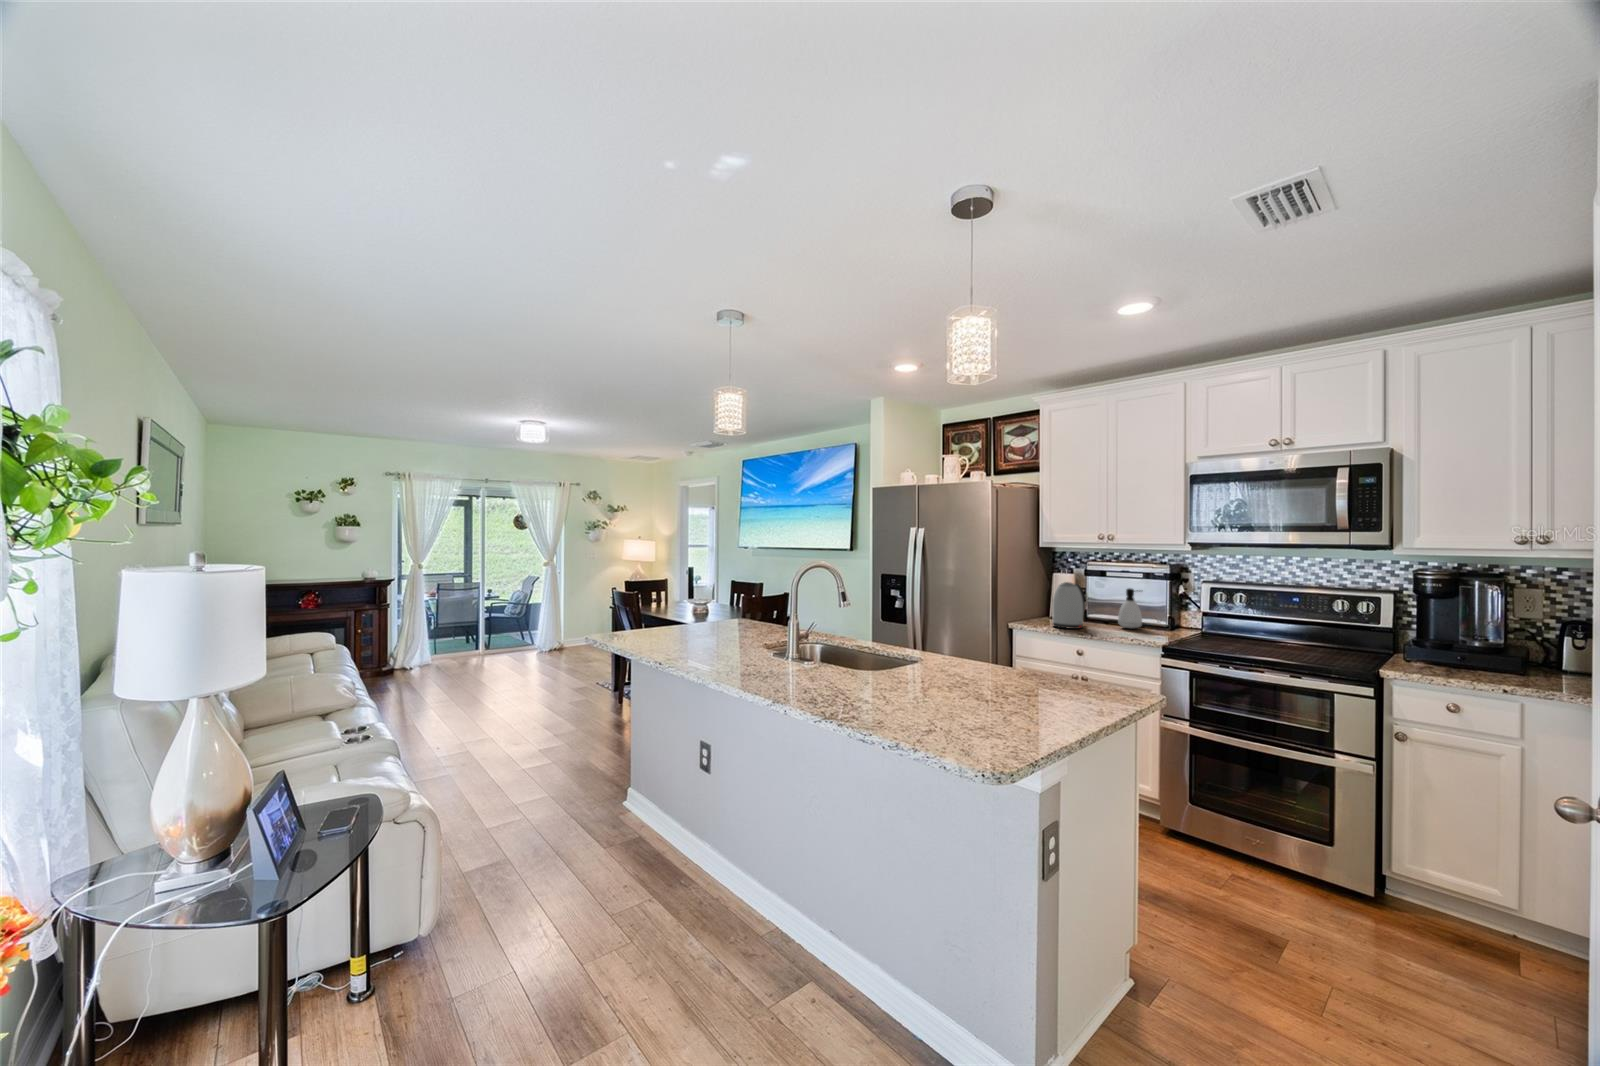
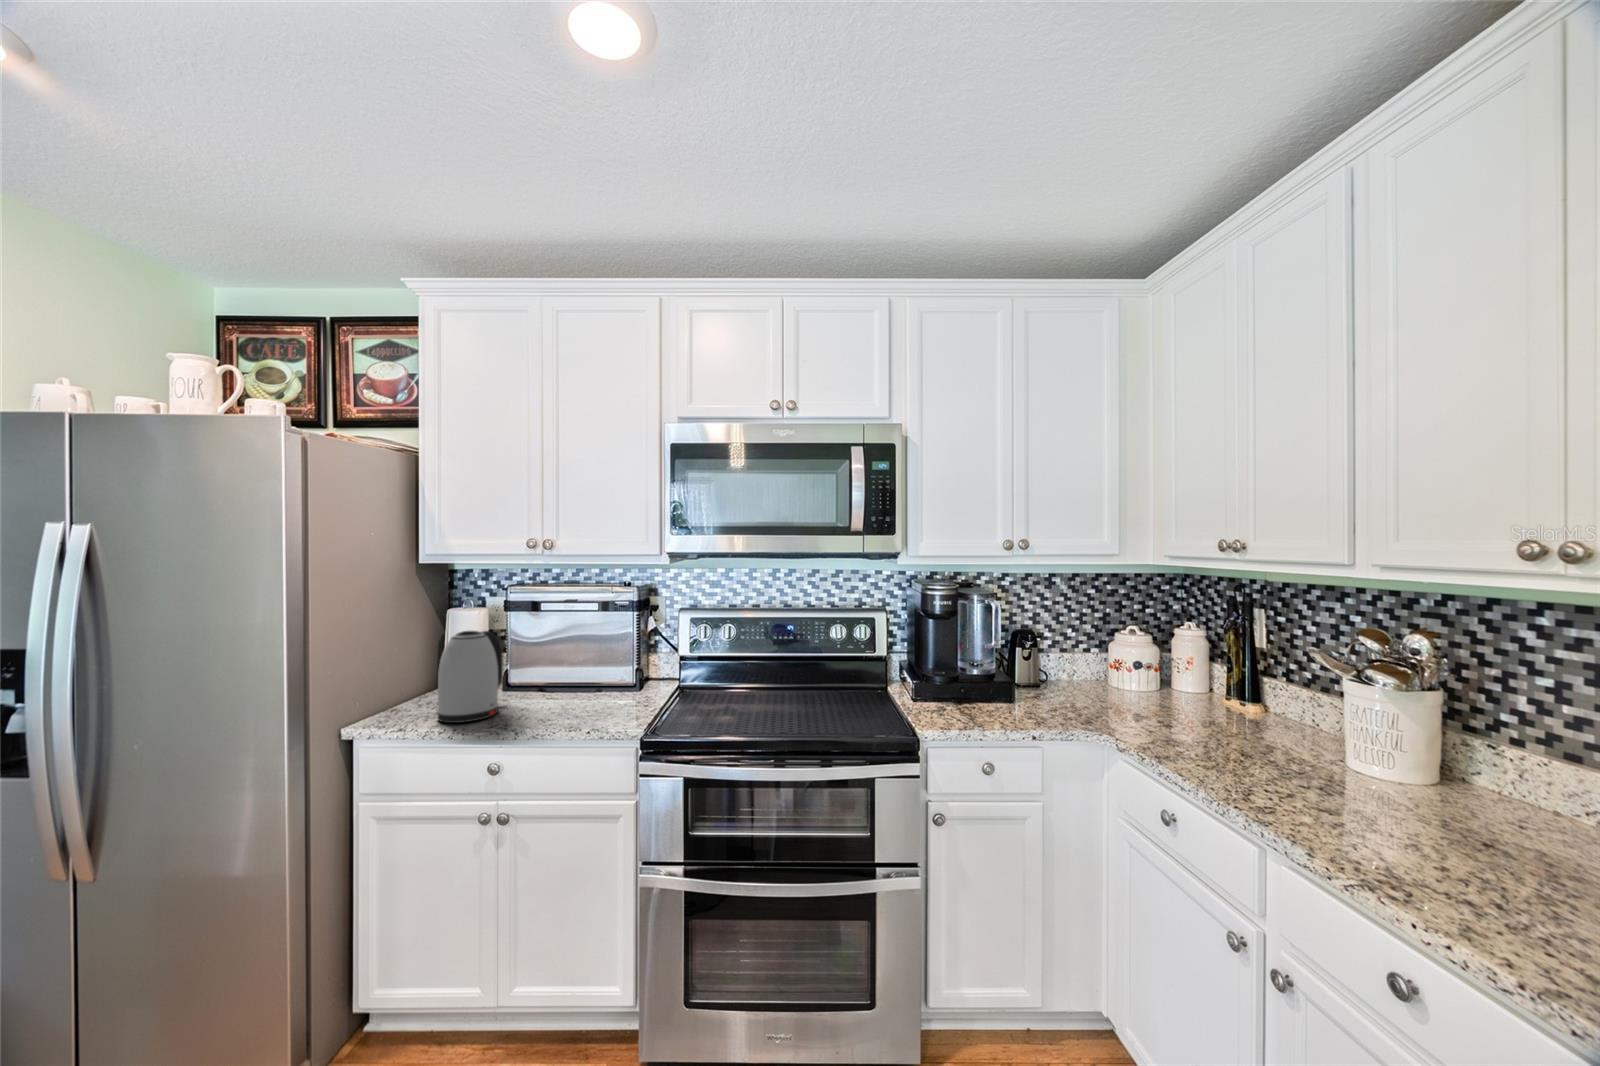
soap dispenser: present [1118,588,1142,629] -> none [559,630,598,698]

